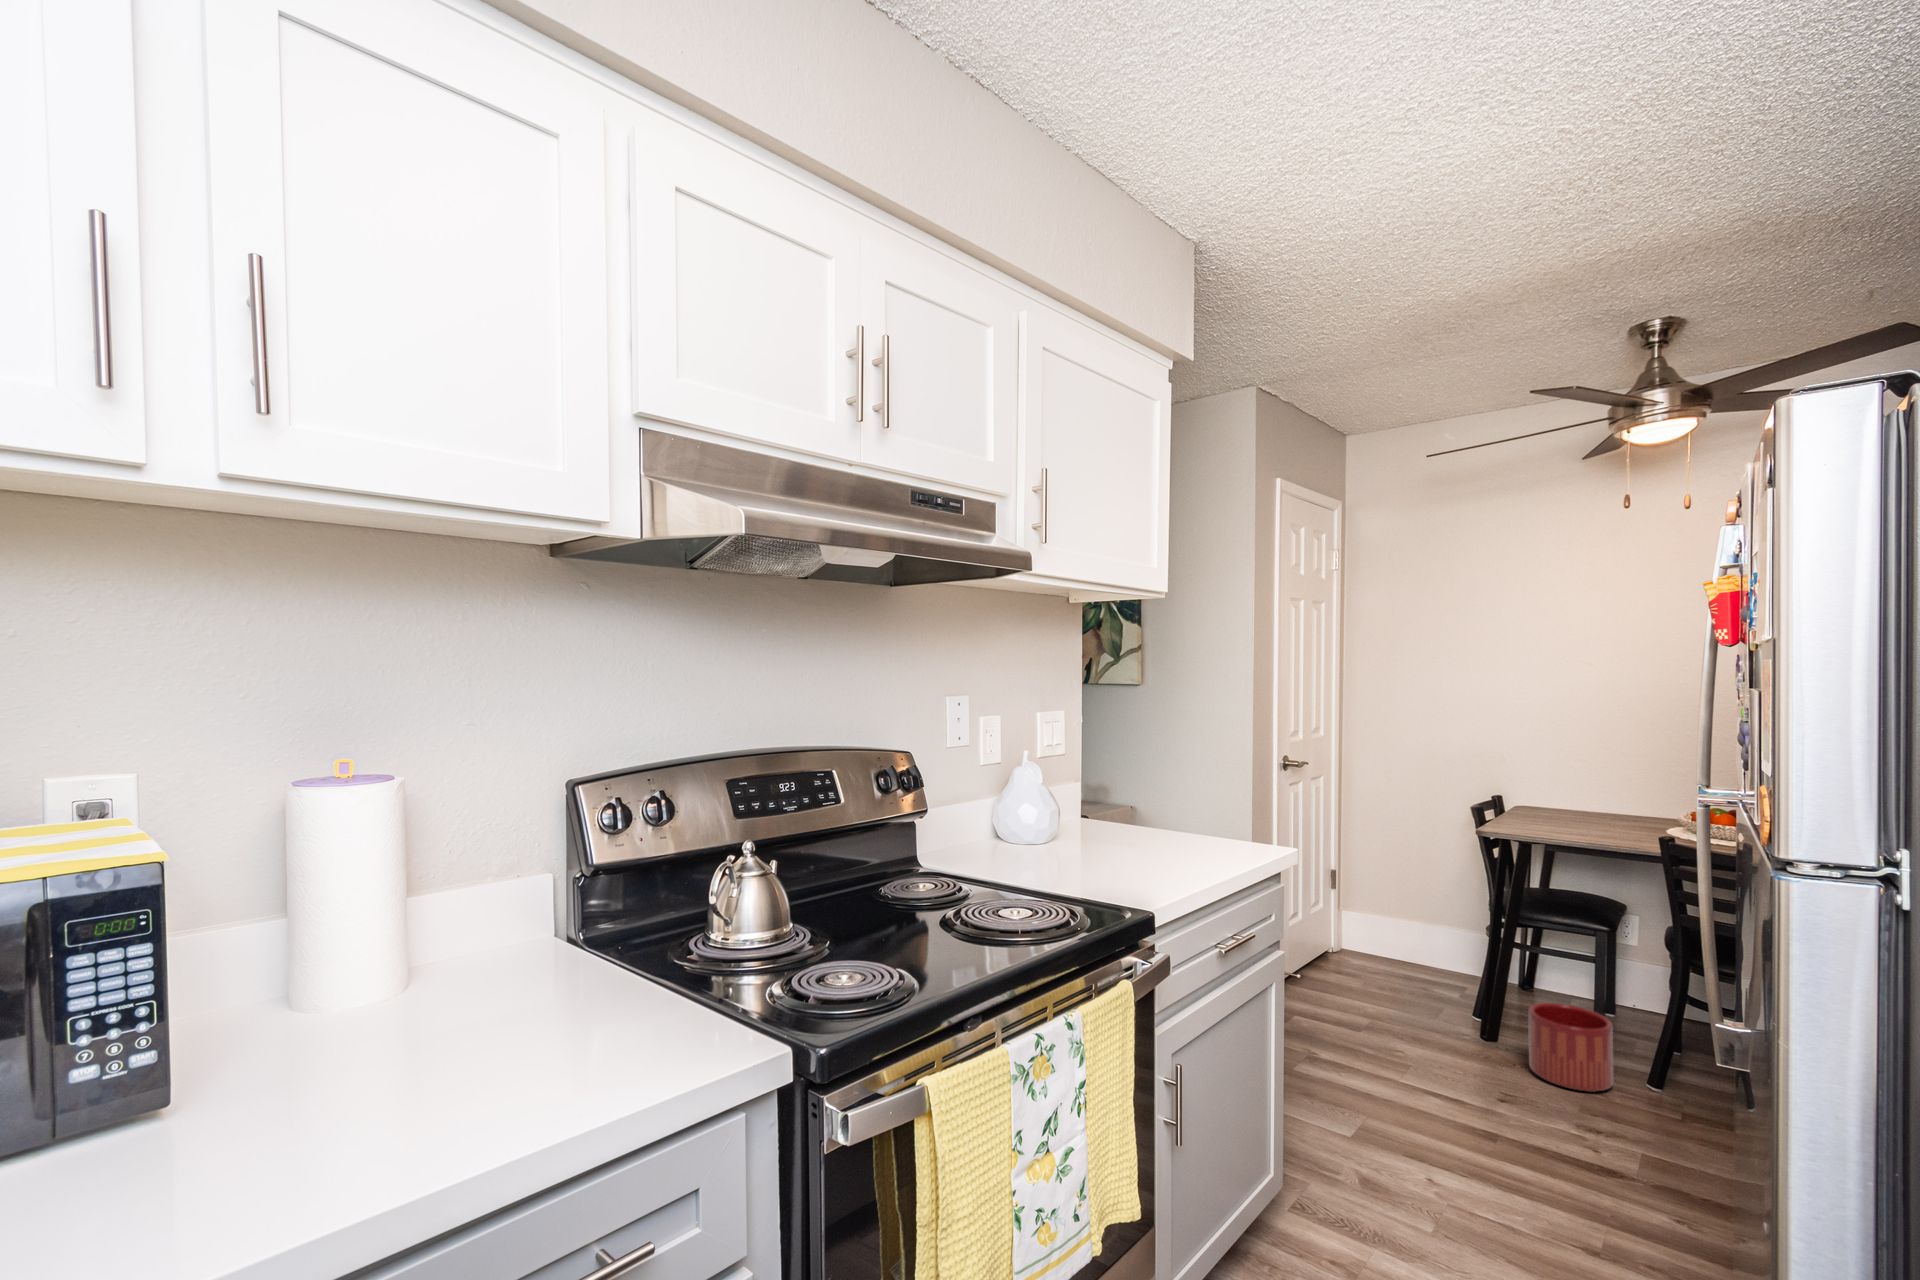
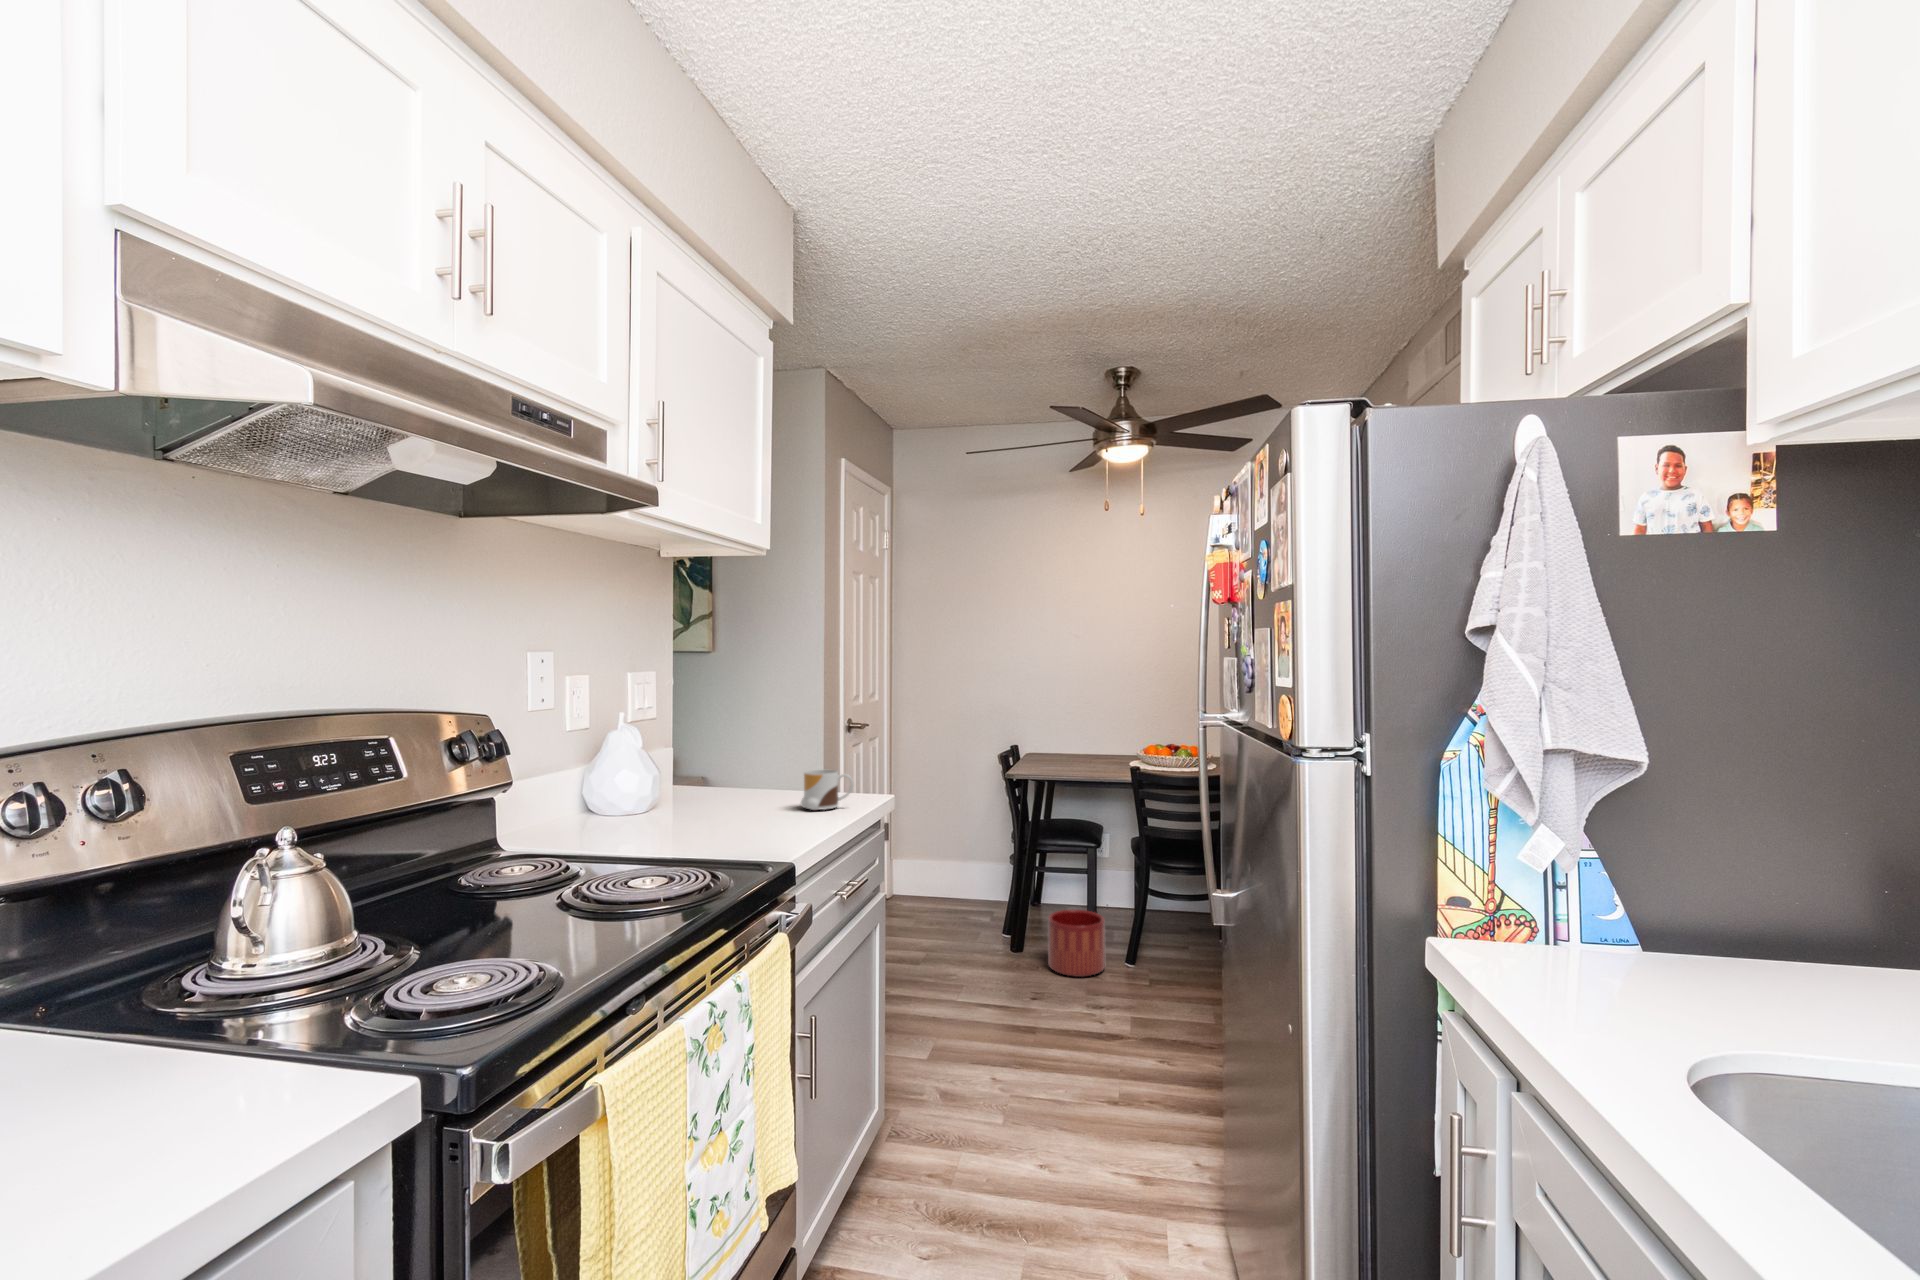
mug: none [1186,816,1241,857] -> present [801,770,853,810]

